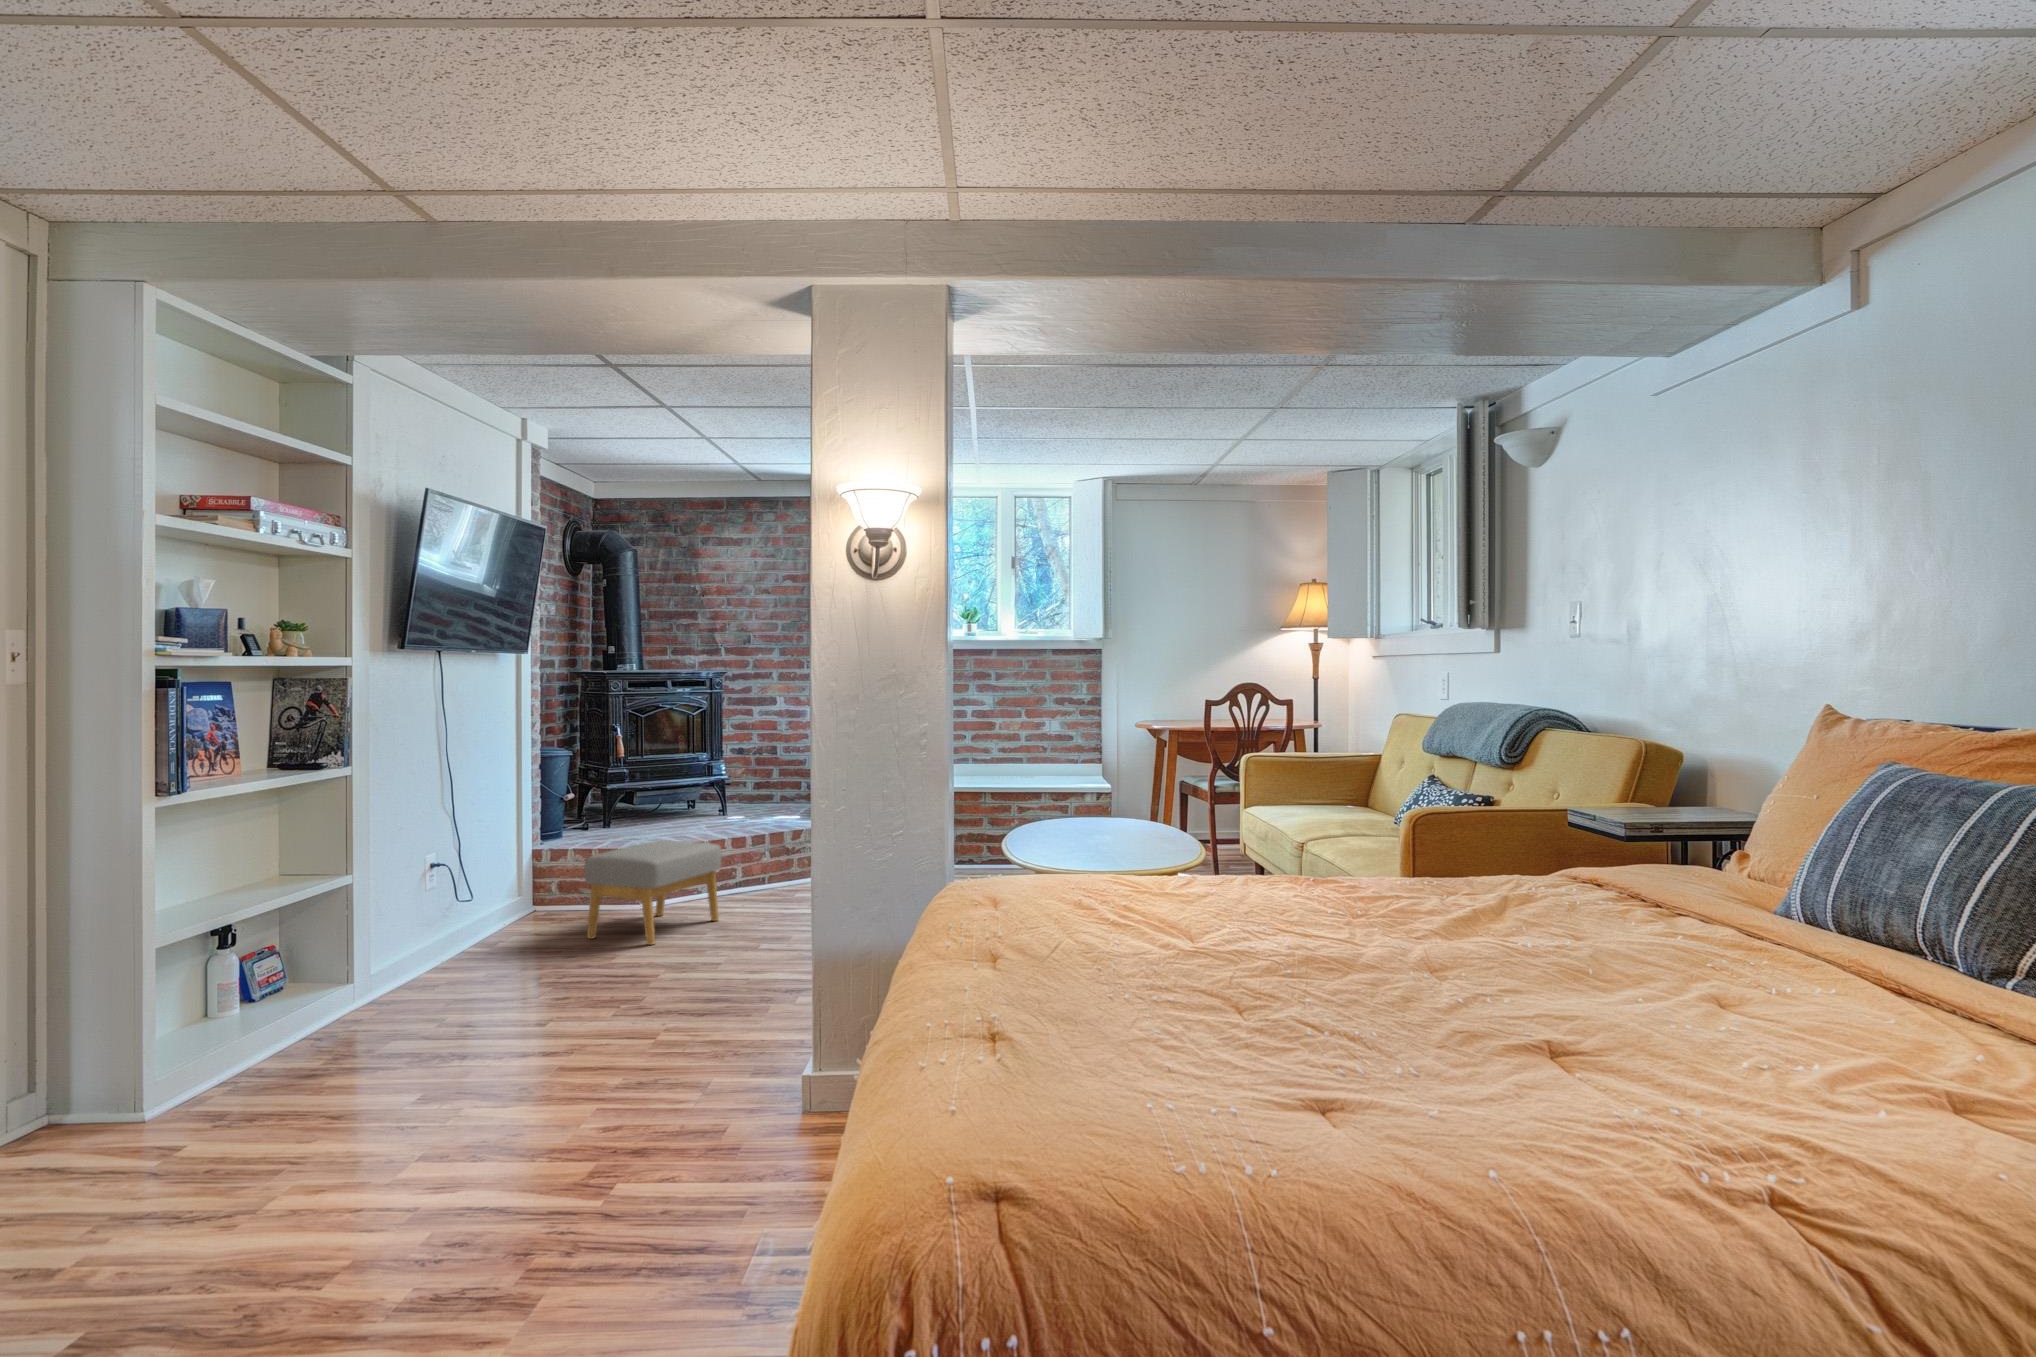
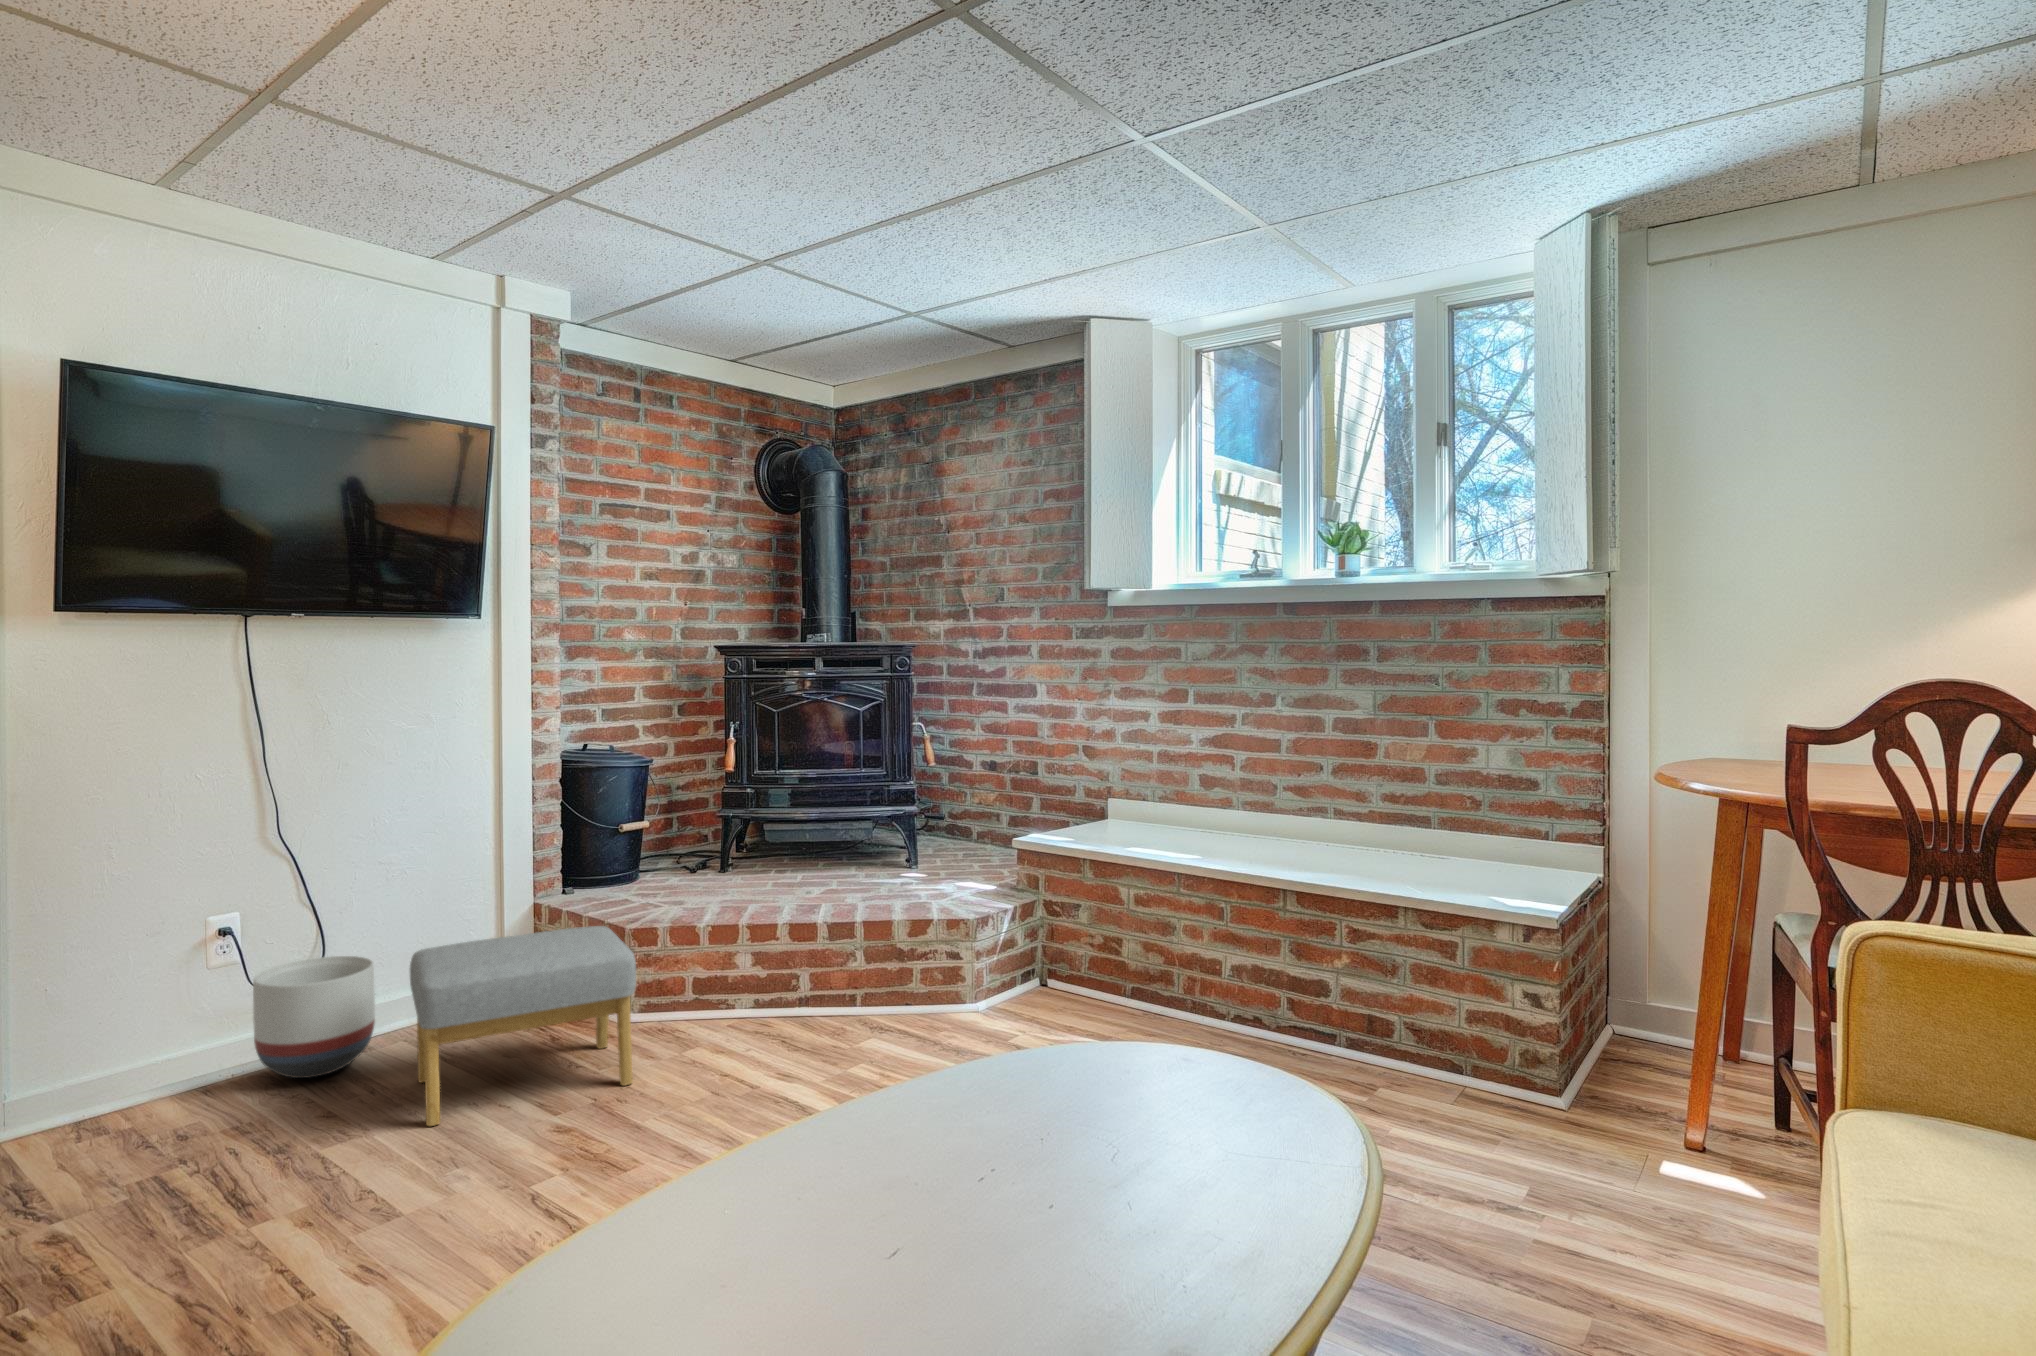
planter: none [468,874,542,950] -> present [253,956,375,1078]

